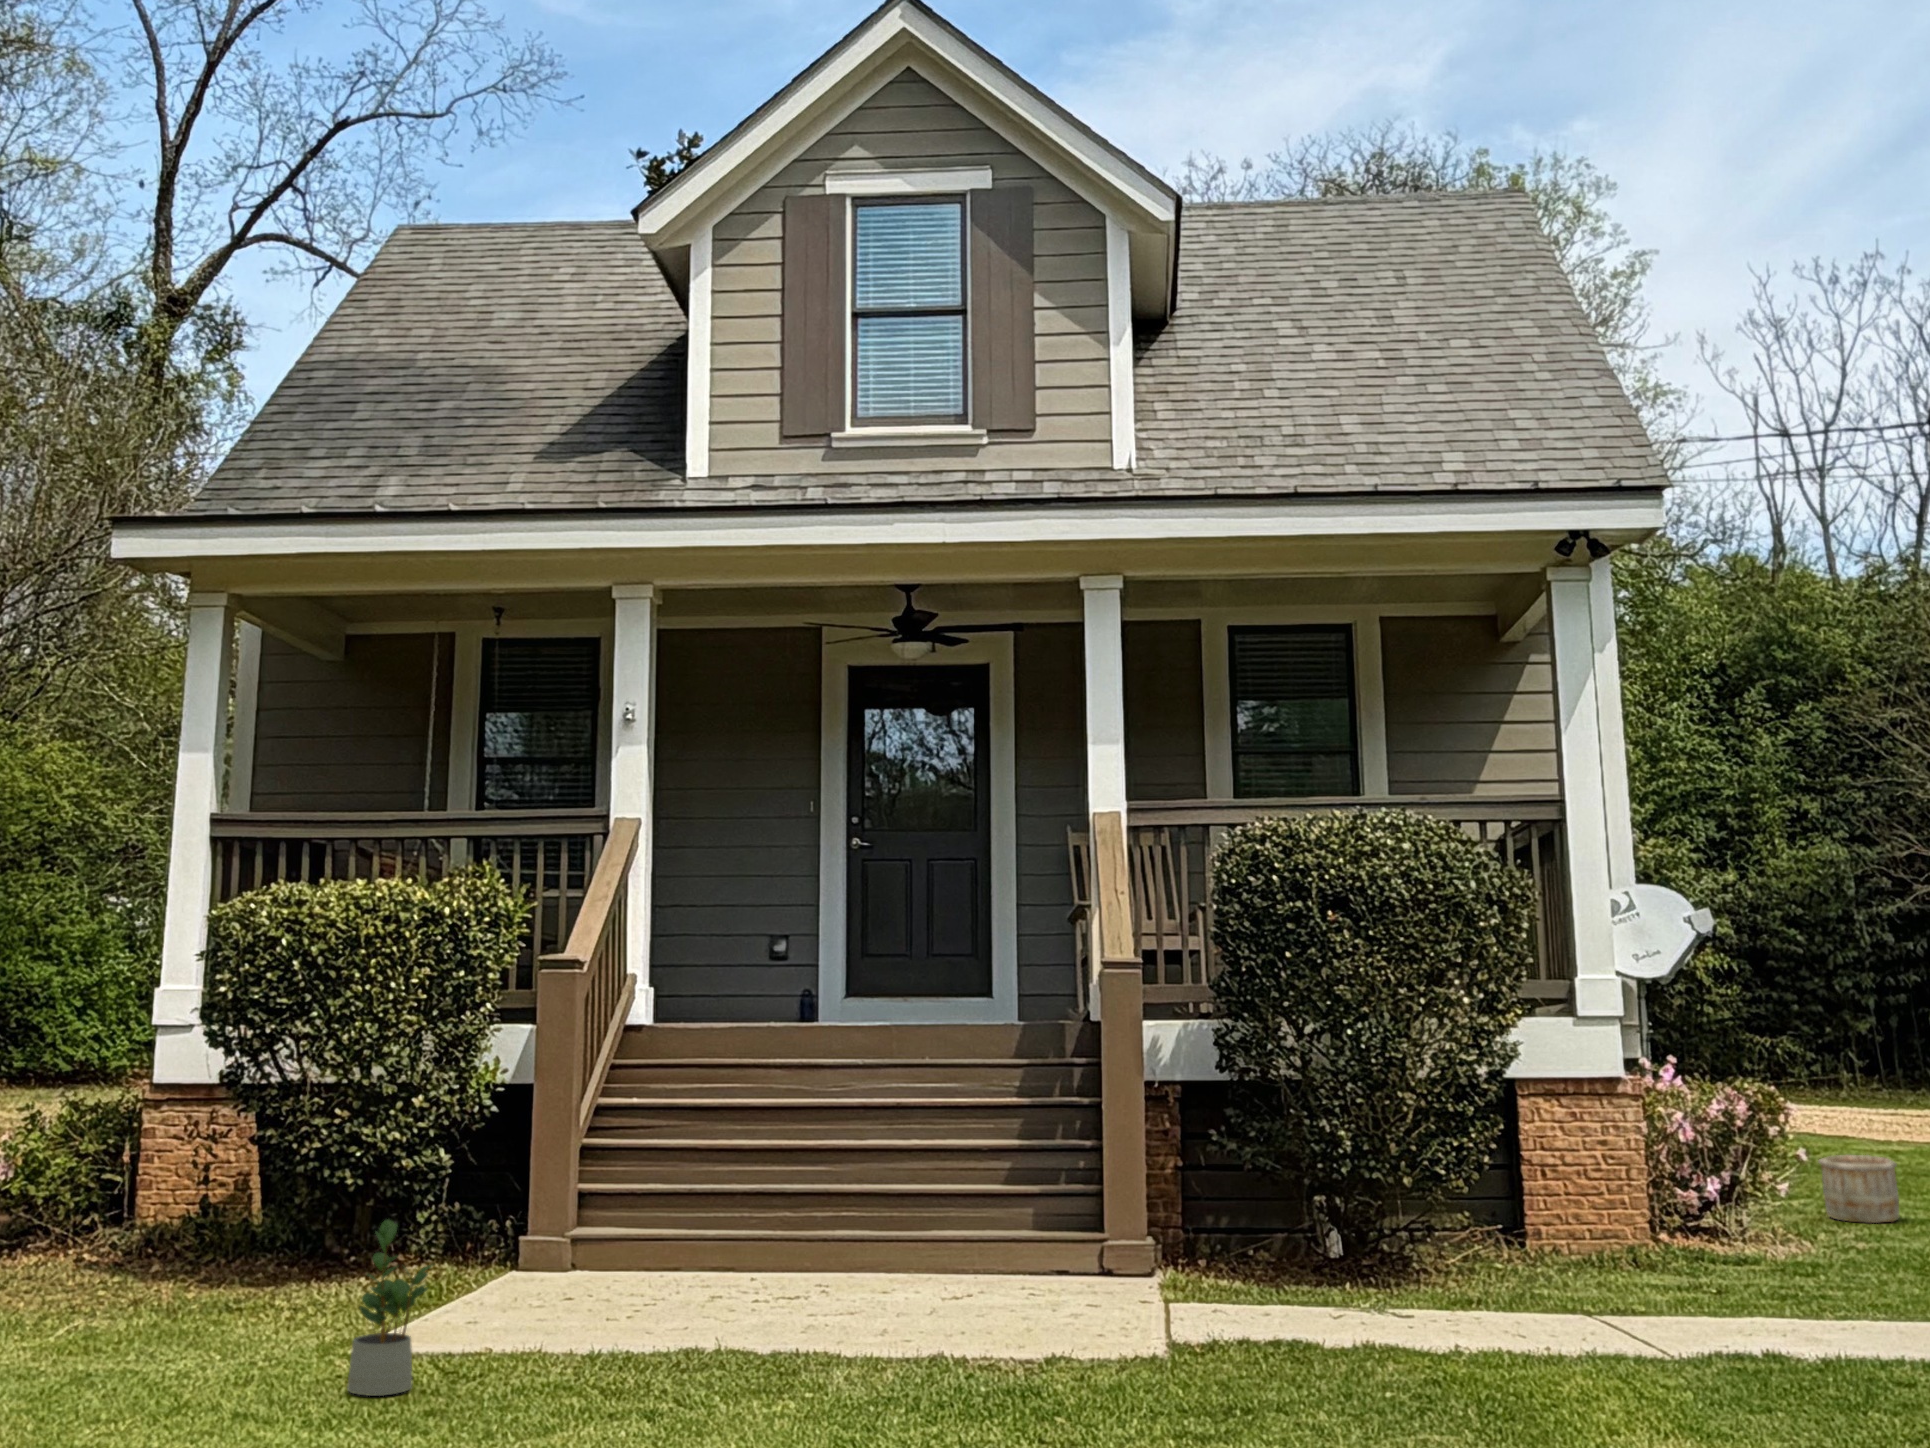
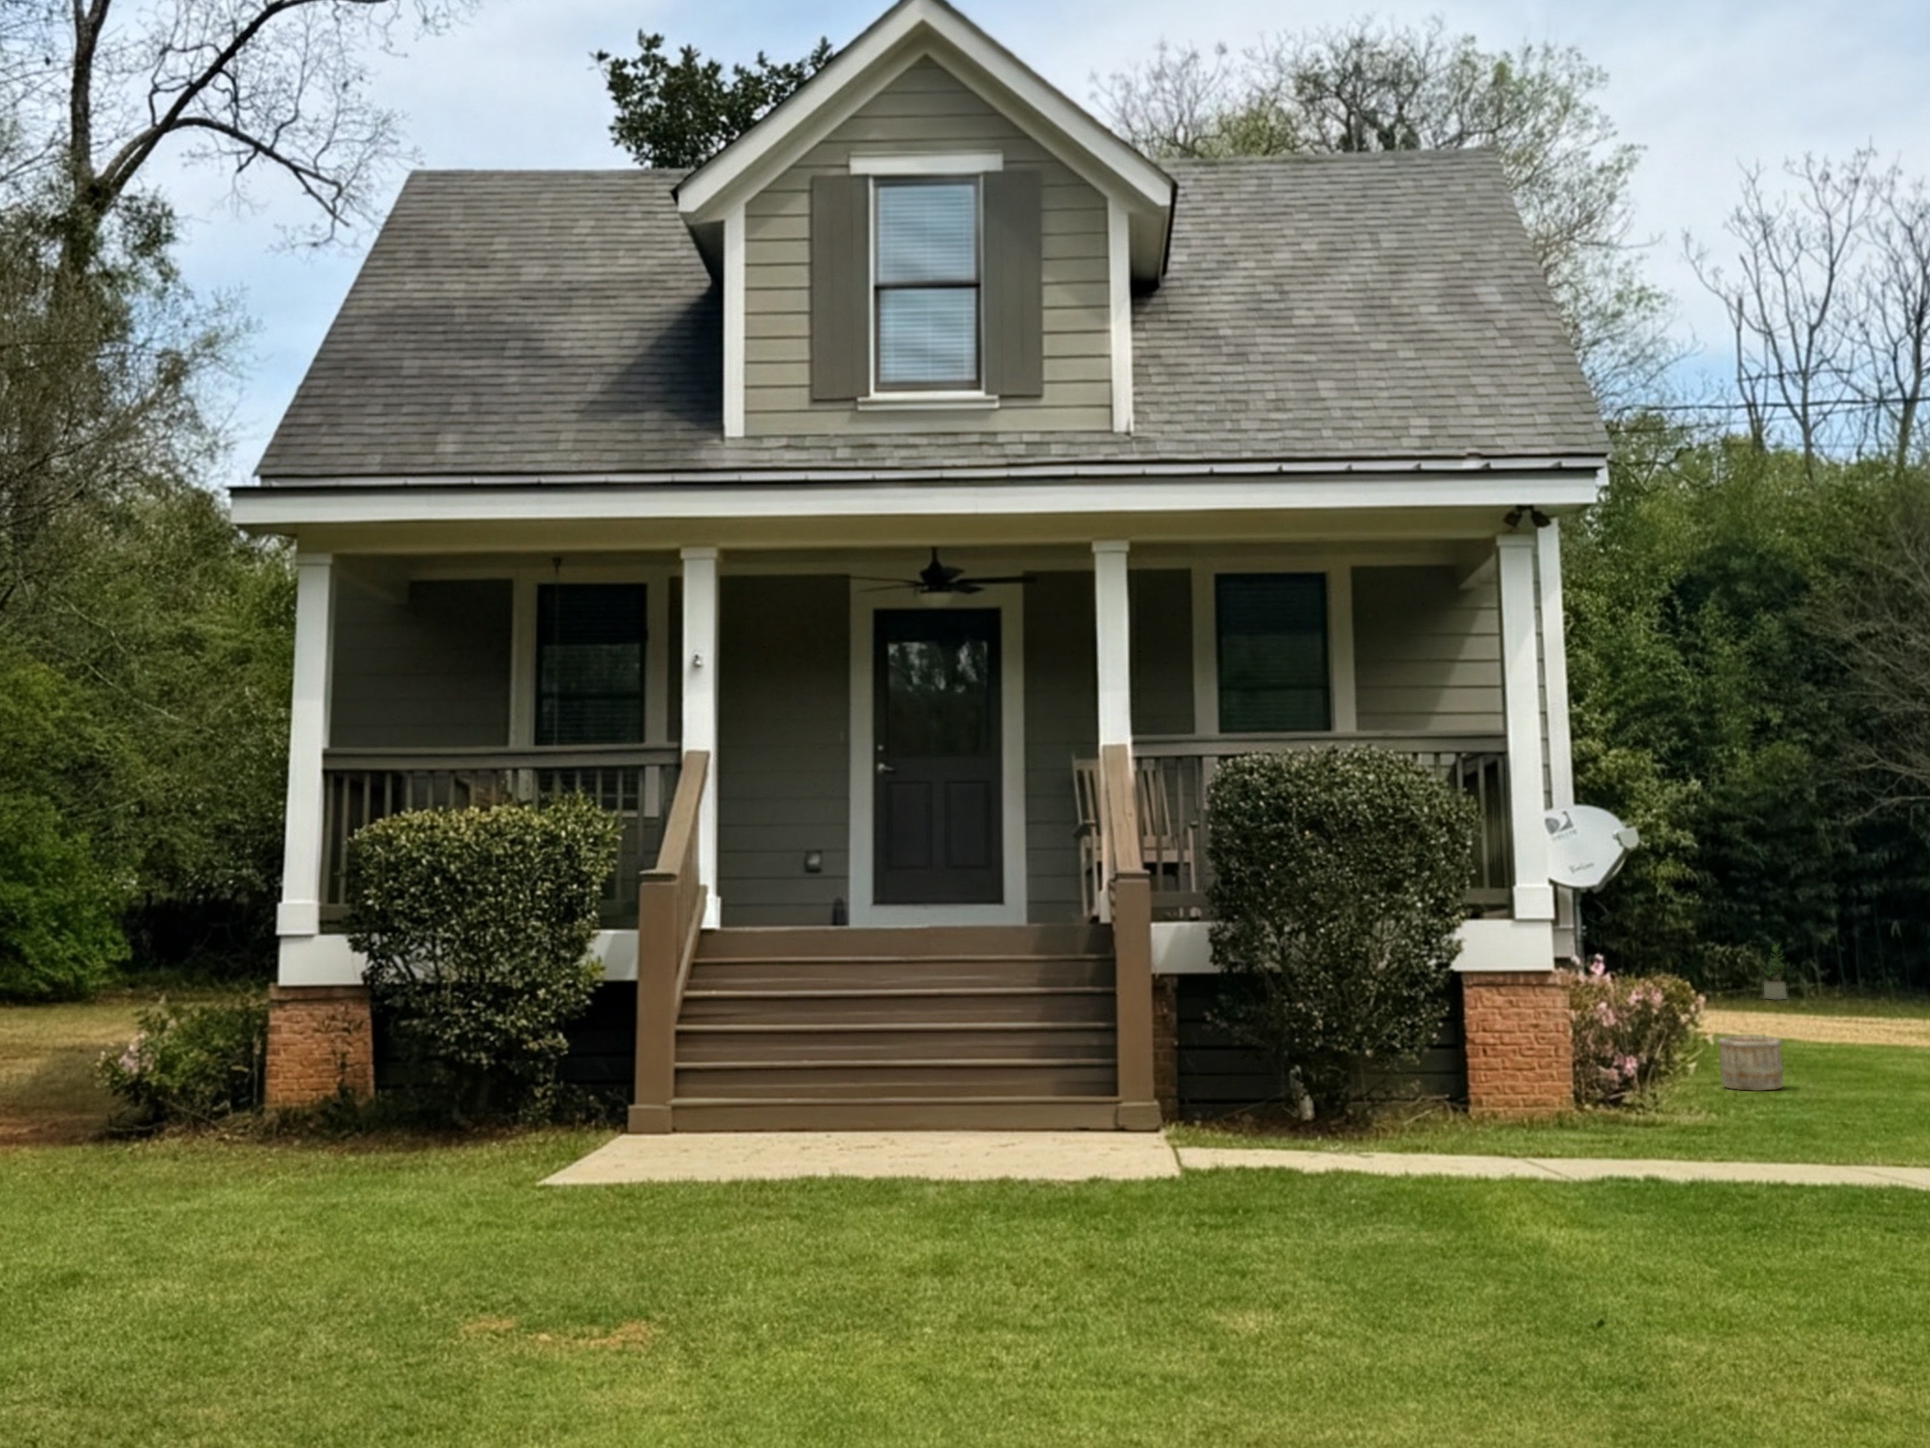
potted plant: present [347,1220,432,1396] -> present [1764,944,1787,1000]

